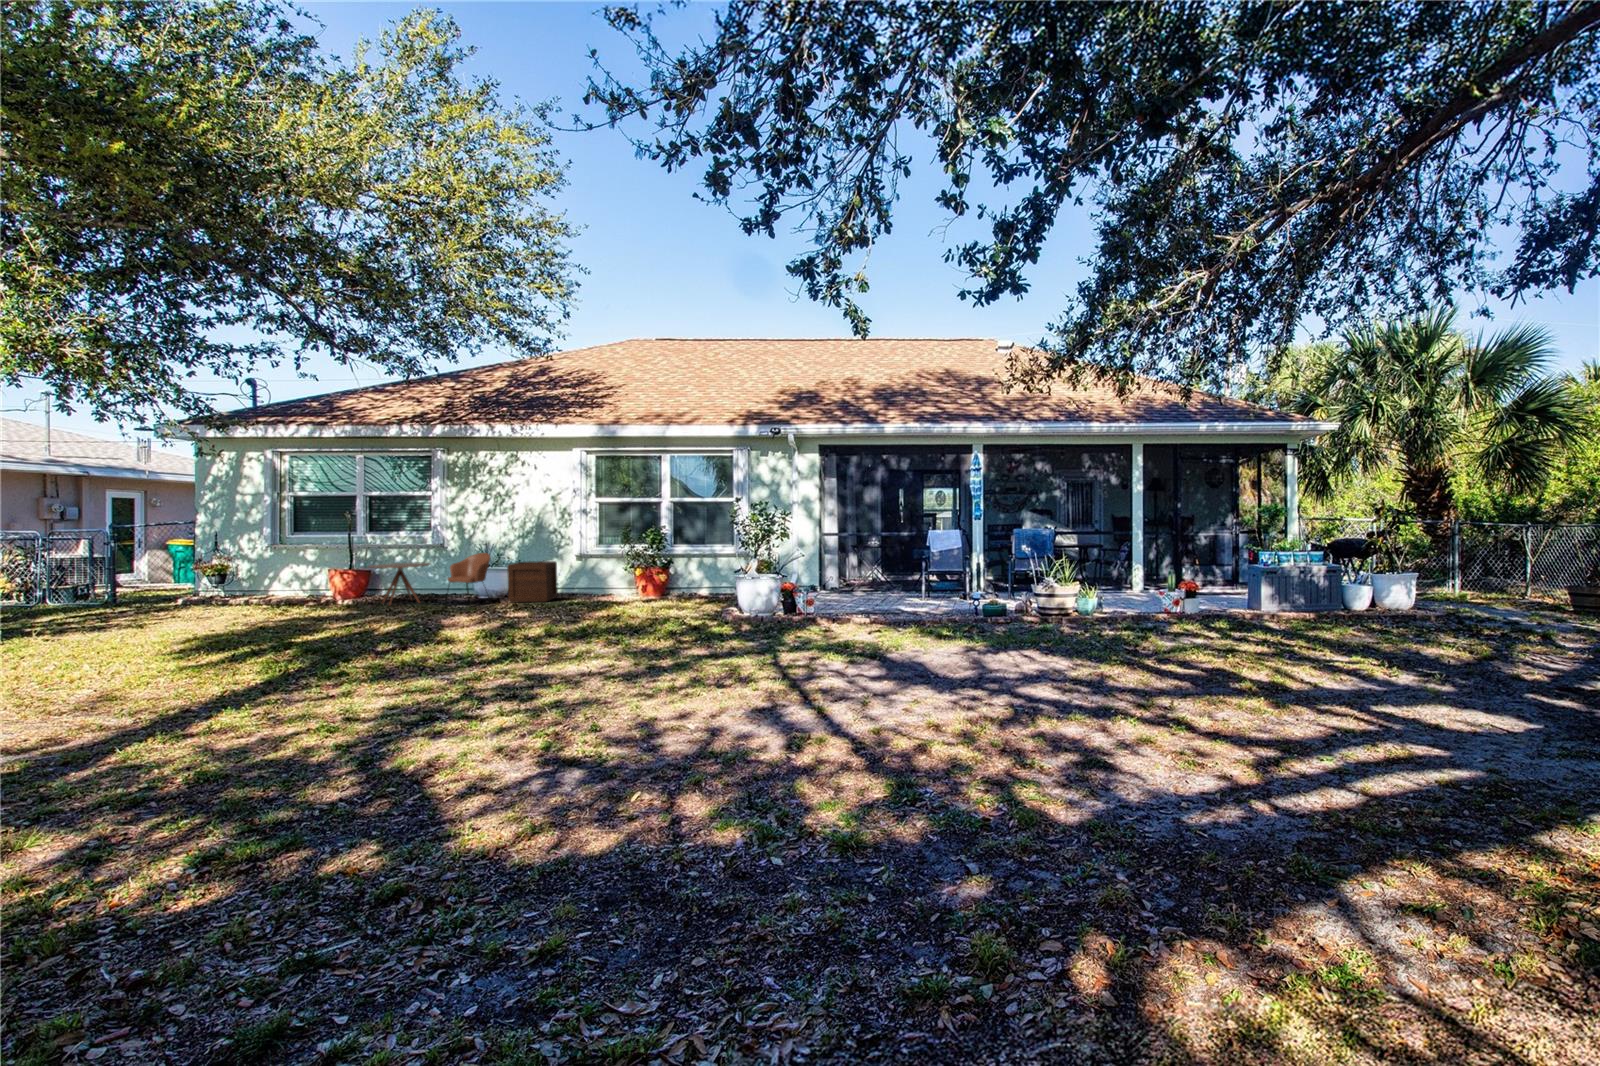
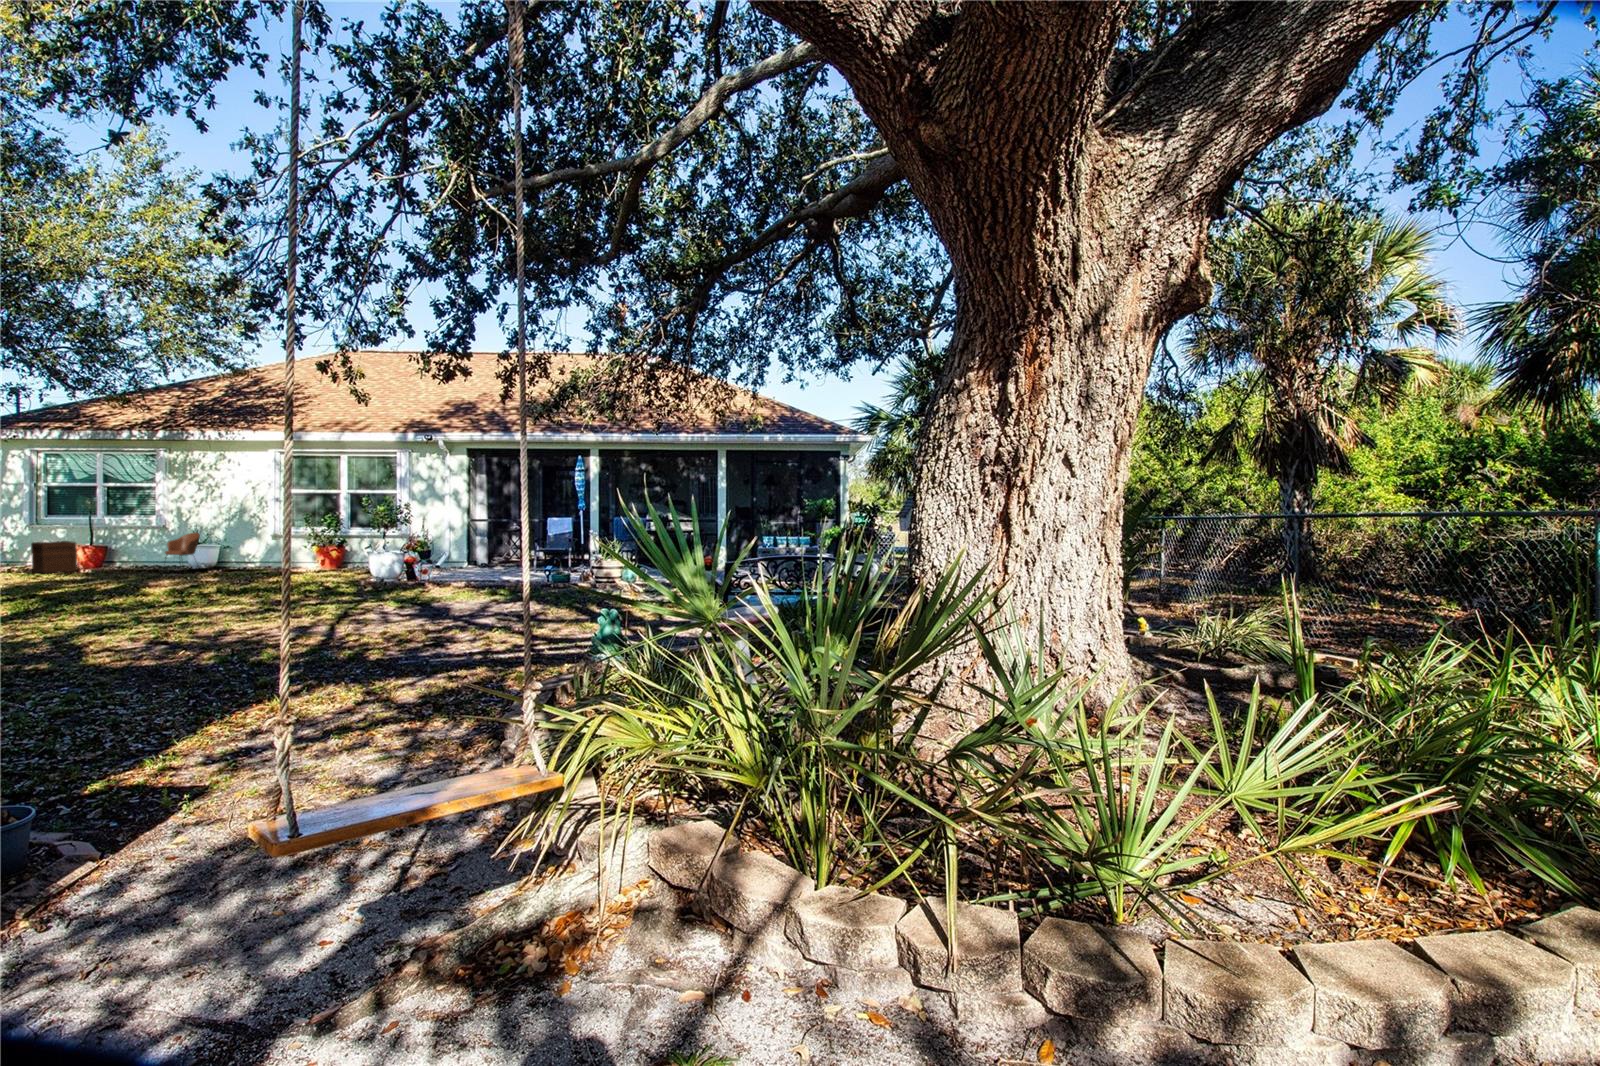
wooden crate: present [507,561,558,603] -> present [31,541,77,573]
round table: present [368,563,430,605] -> none [103,540,155,573]

